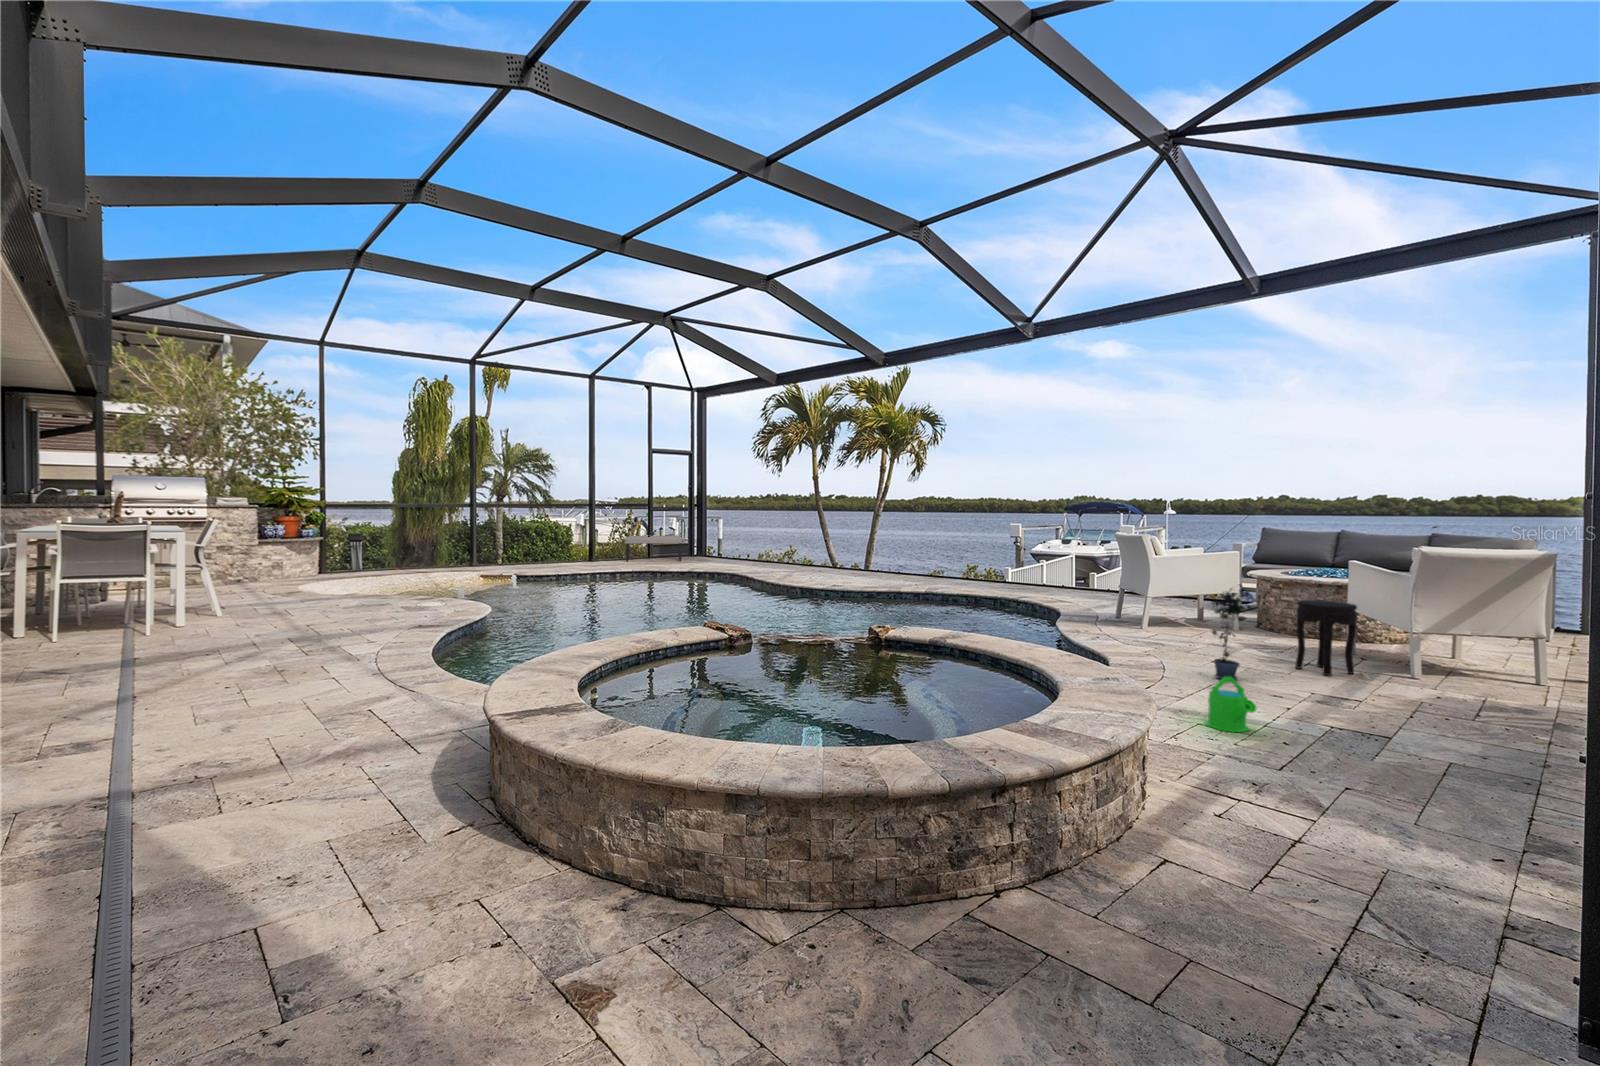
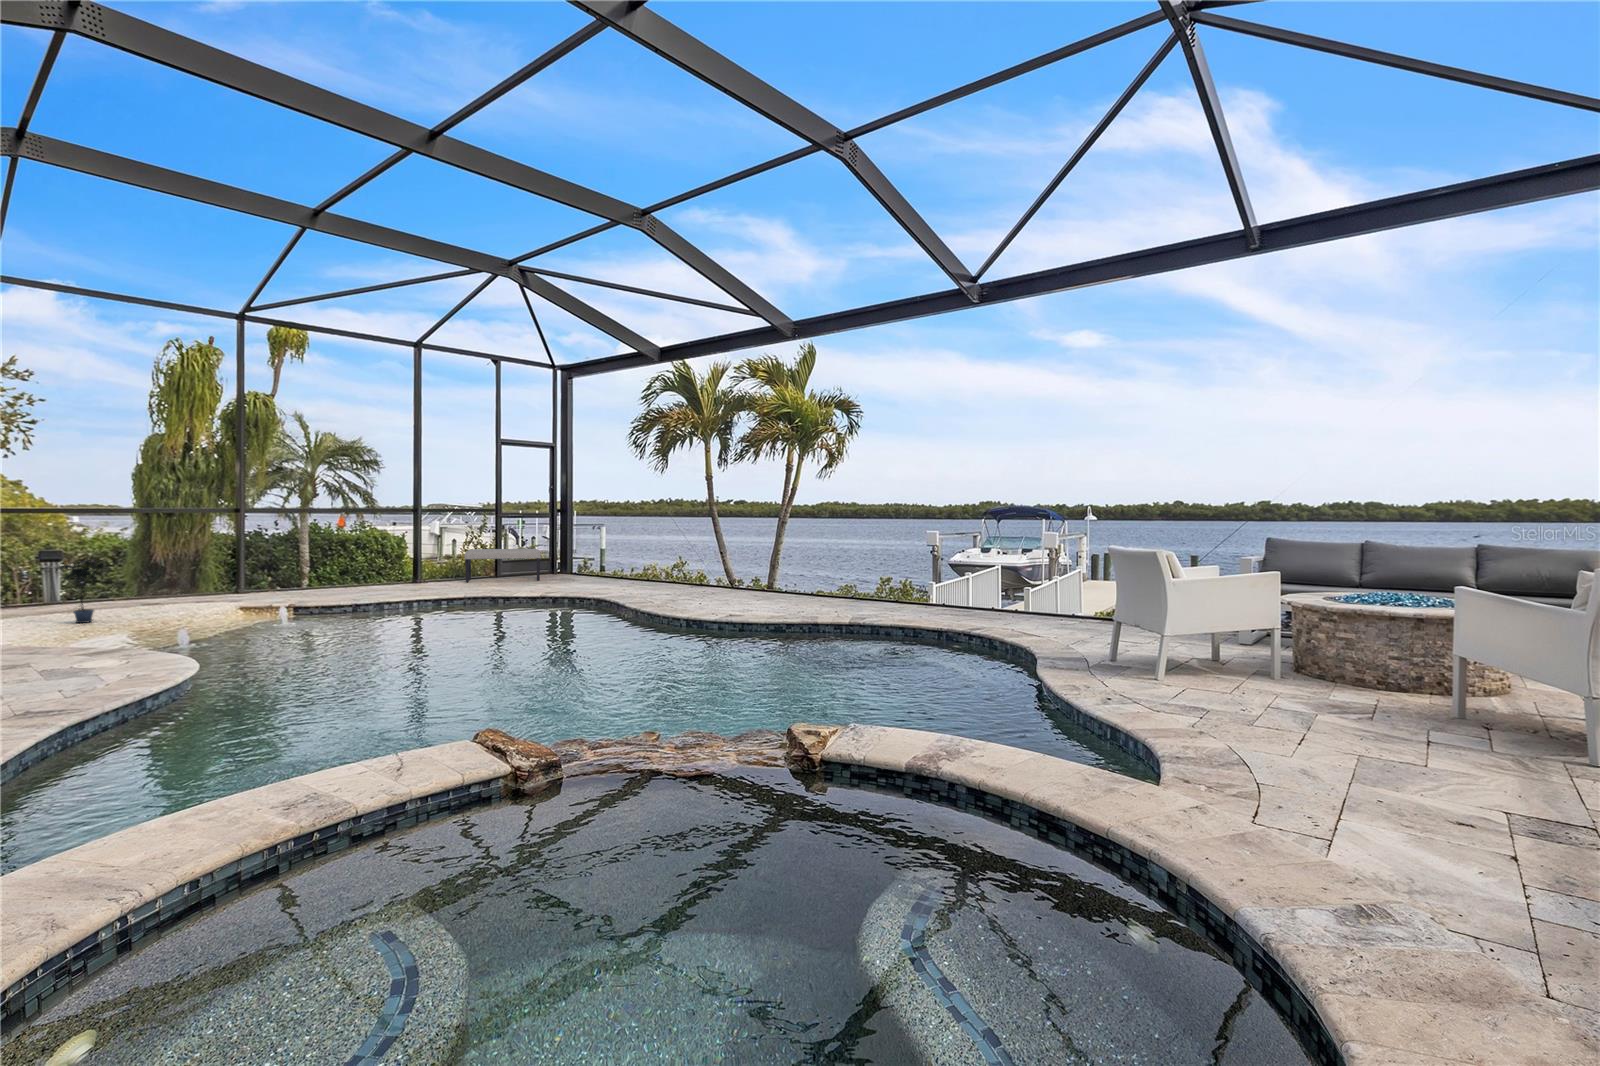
potted plant: present [1212,585,1253,680] -> present [56,559,103,623]
side table: present [1295,600,1357,676] -> none [1409,647,1505,763]
watering can: present [1206,677,1256,732] -> none [1399,823,1537,933]

